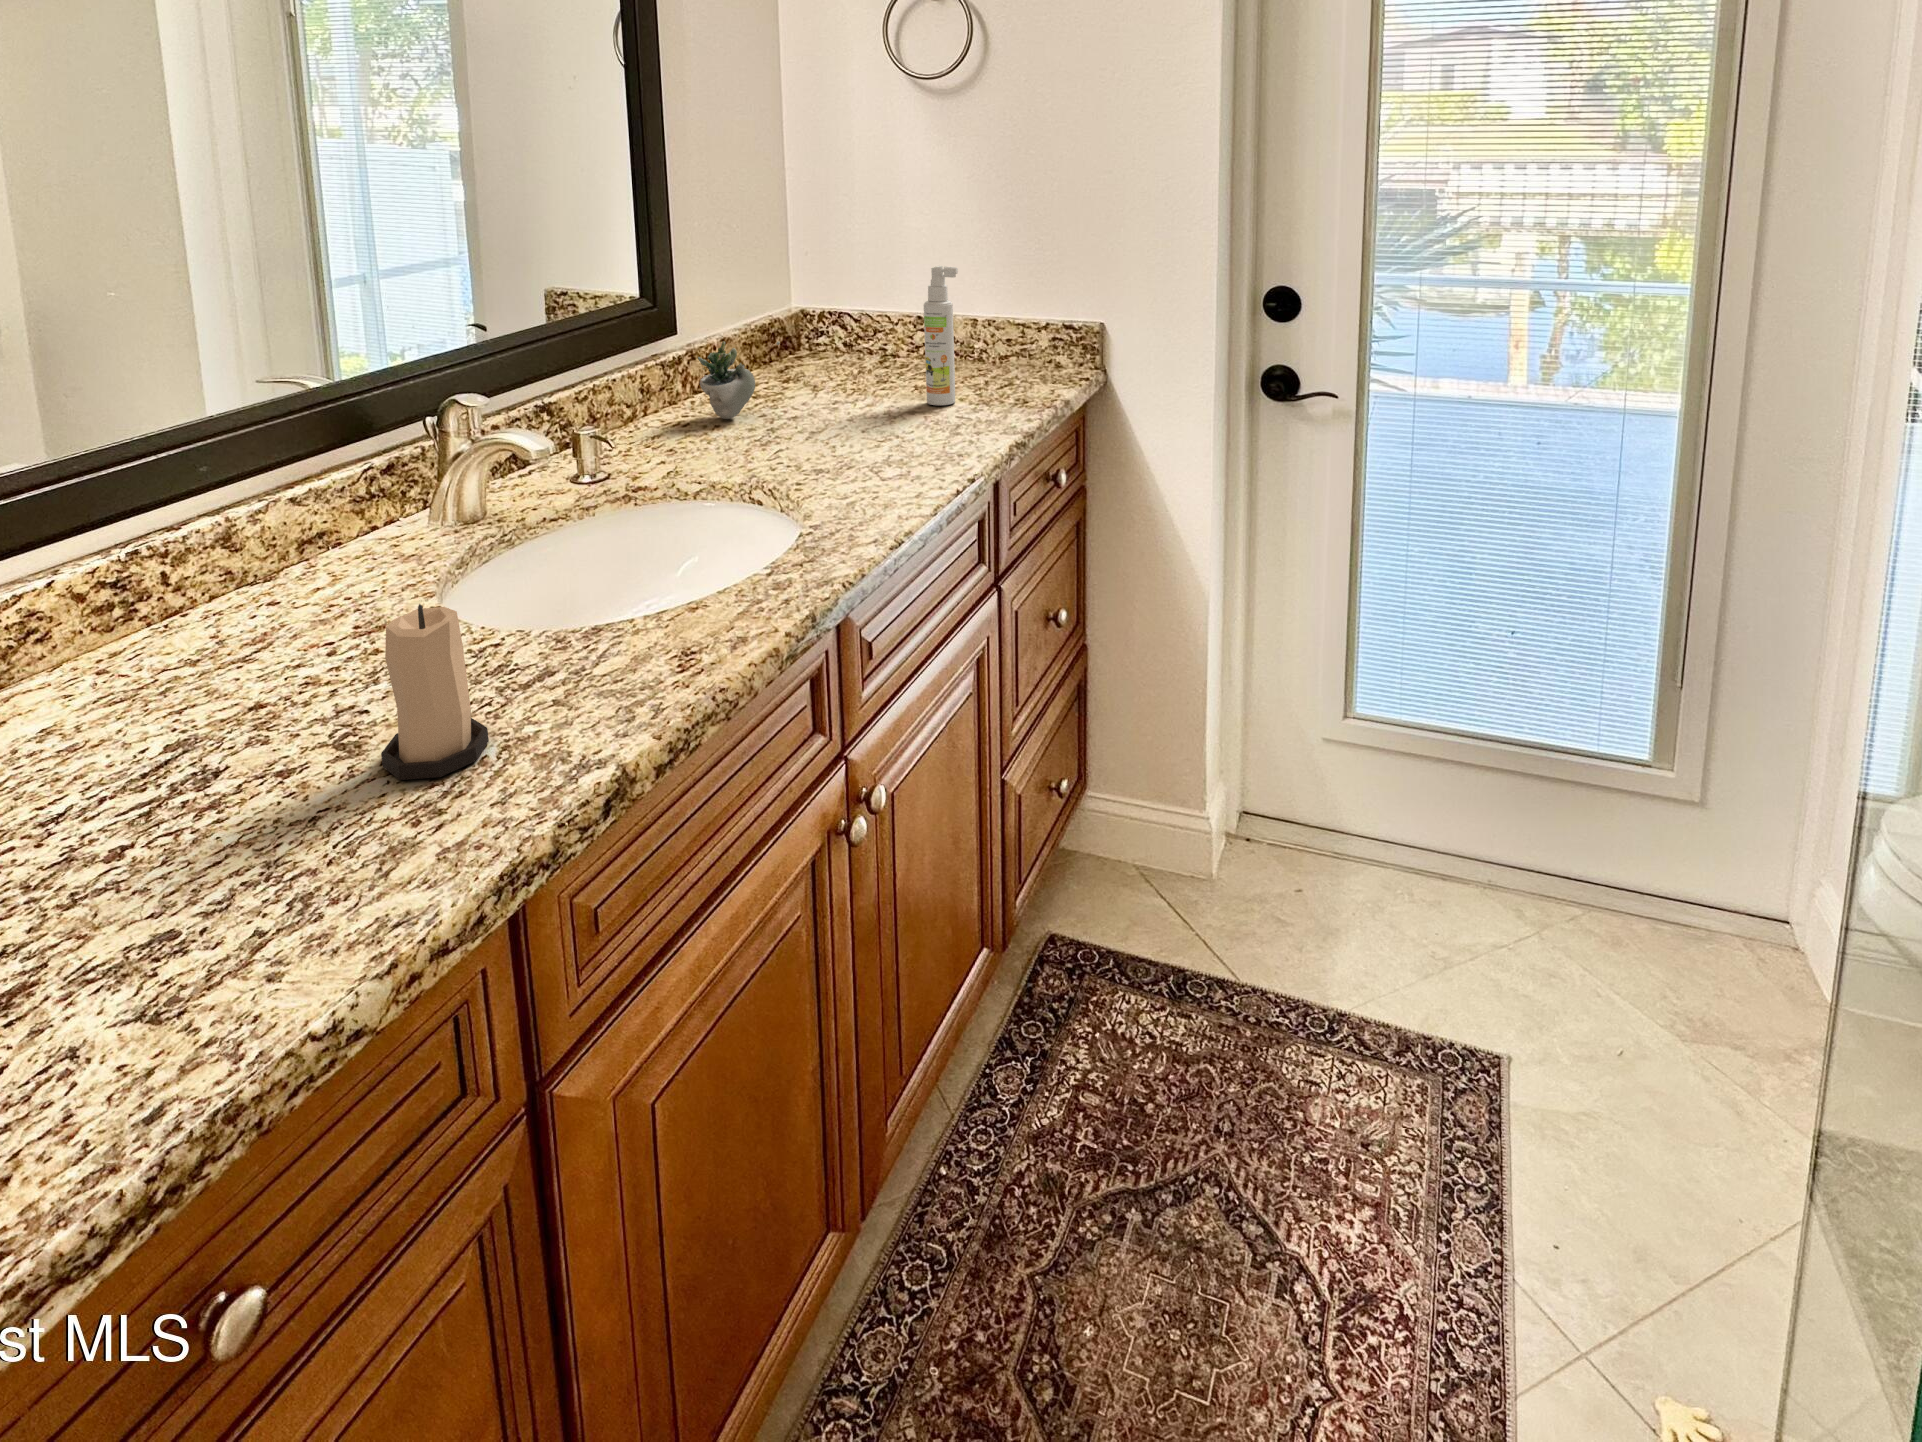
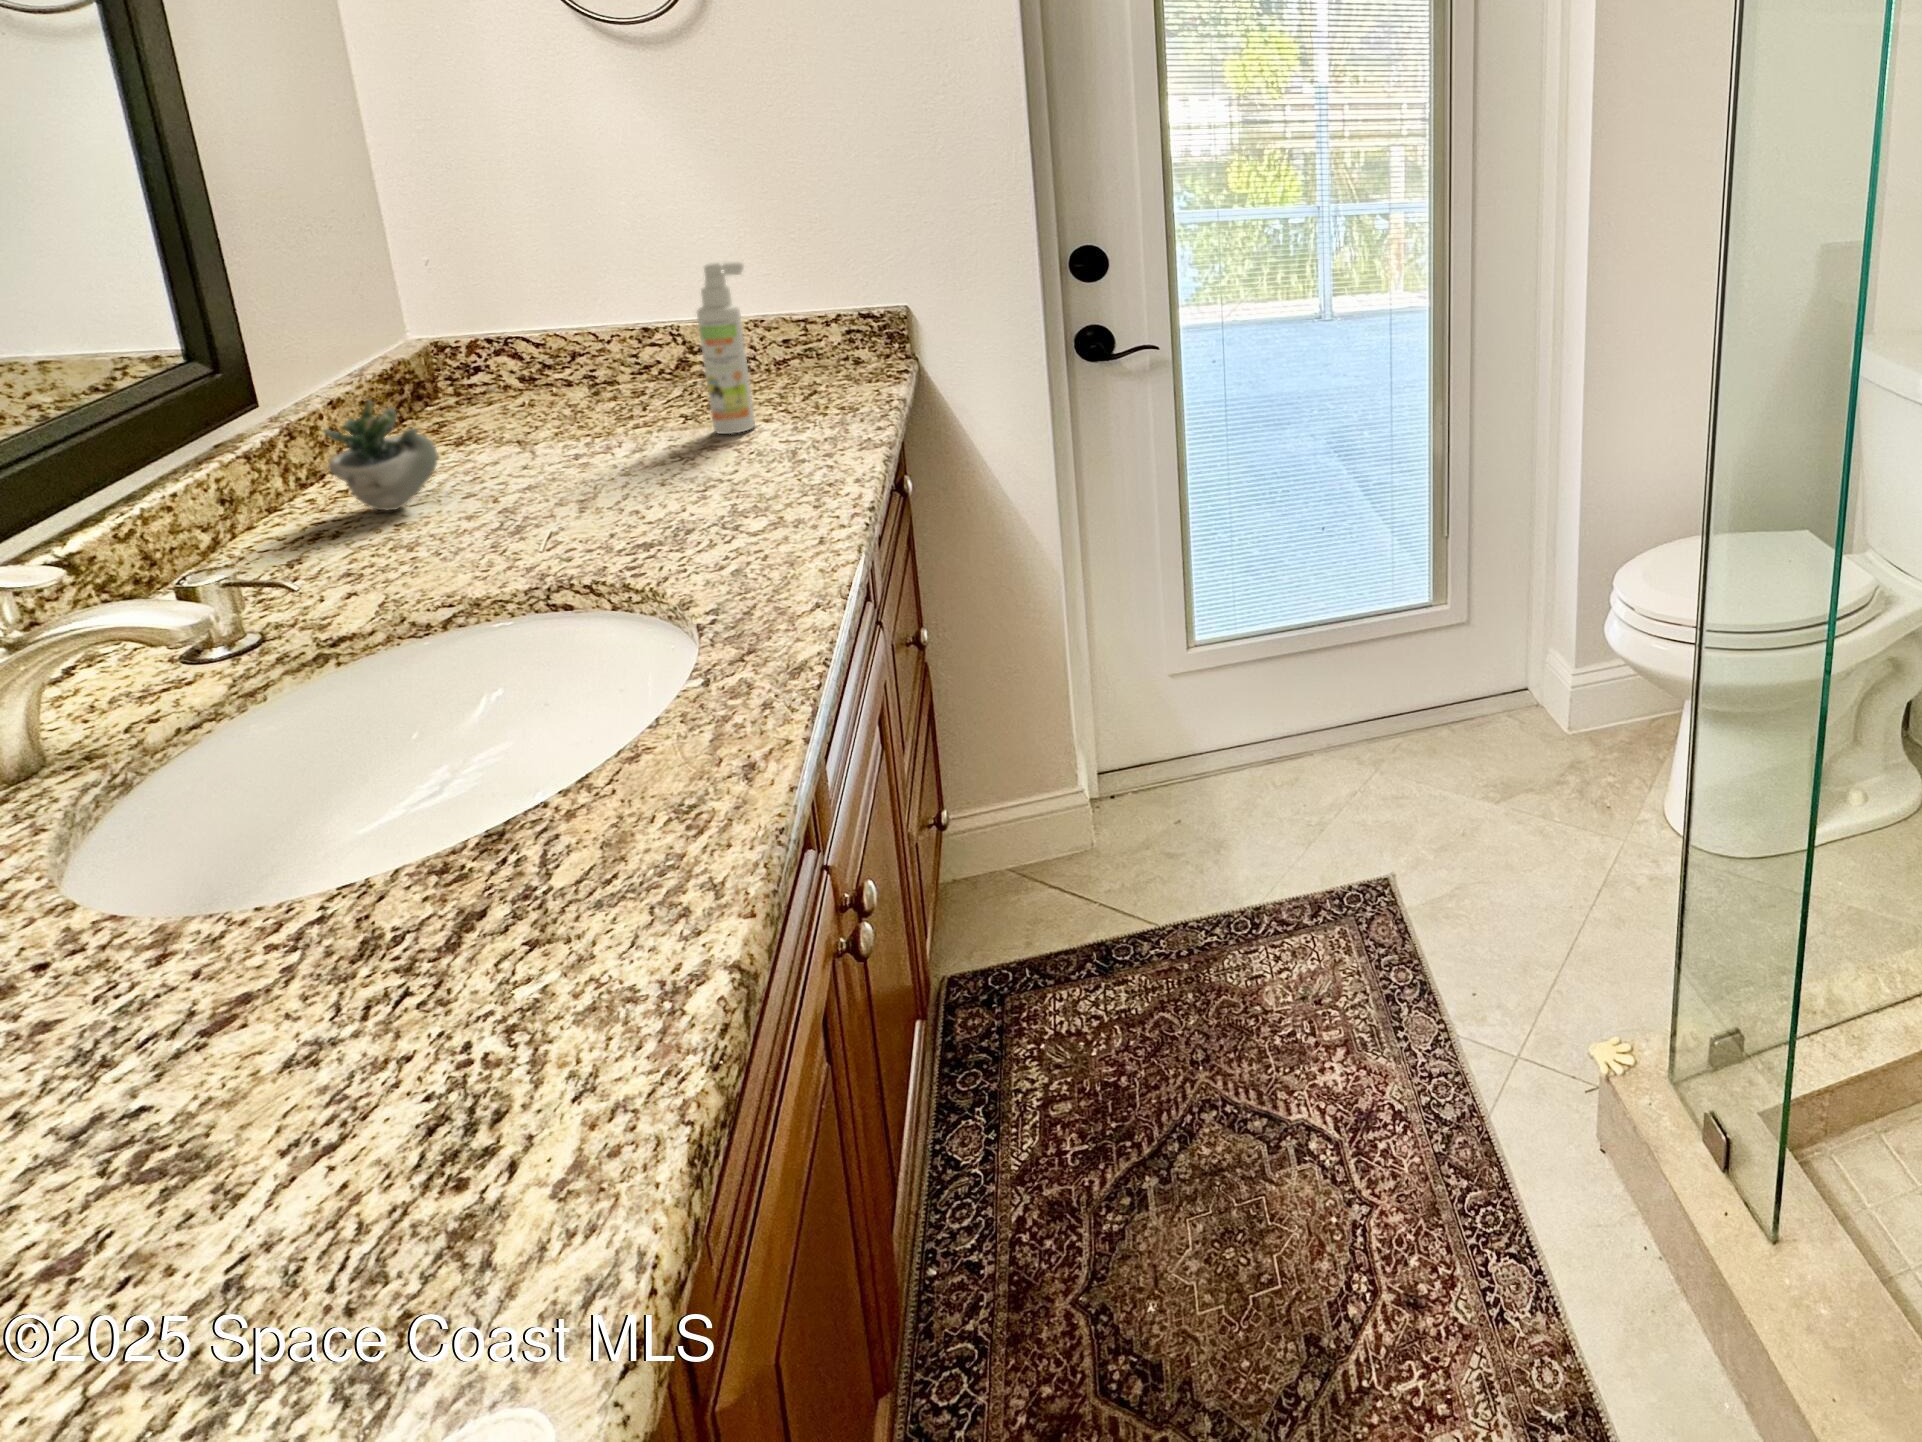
candle: present [381,604,489,780] -> none [272,873,480,1157]

